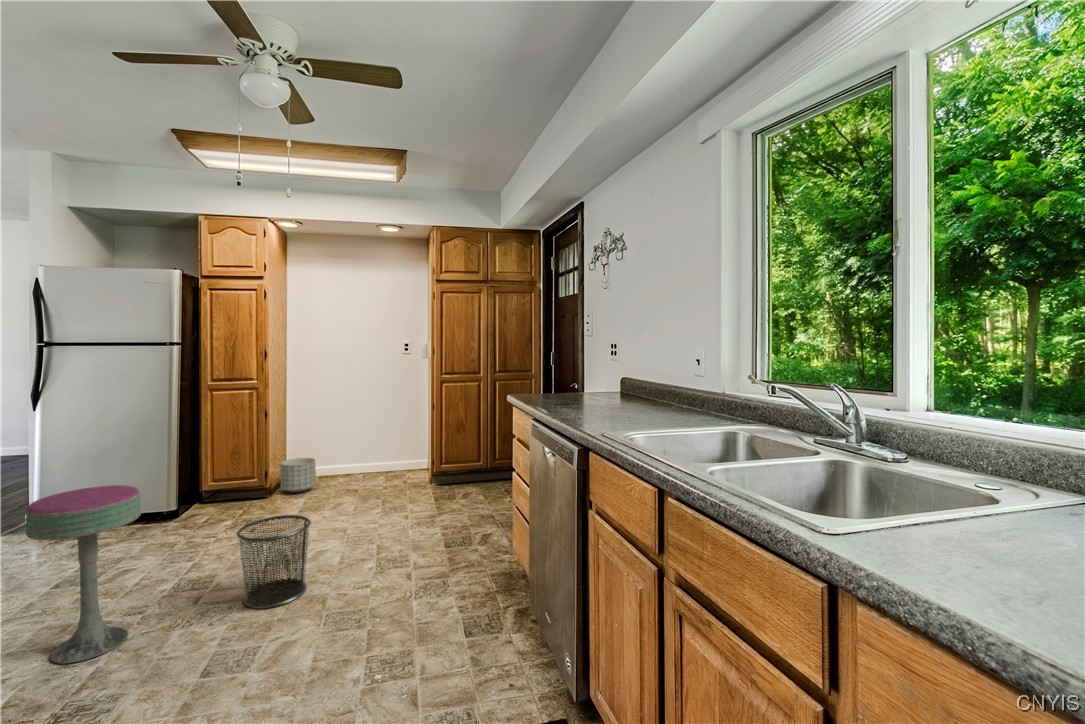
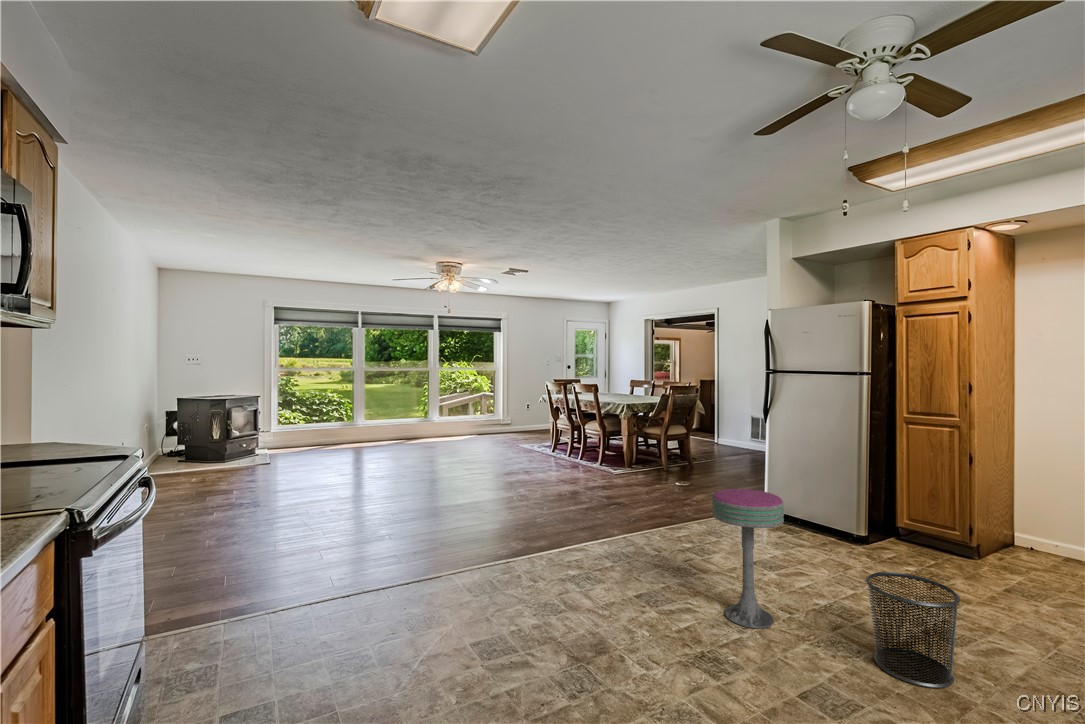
planter: present [280,458,316,493] -> none [994,521,1053,570]

